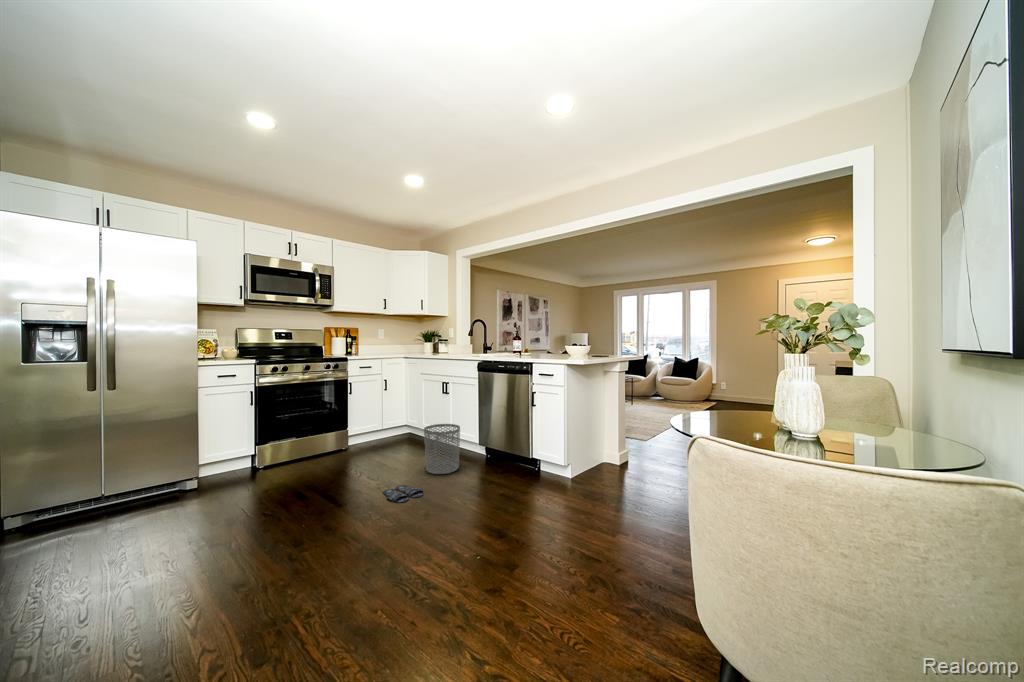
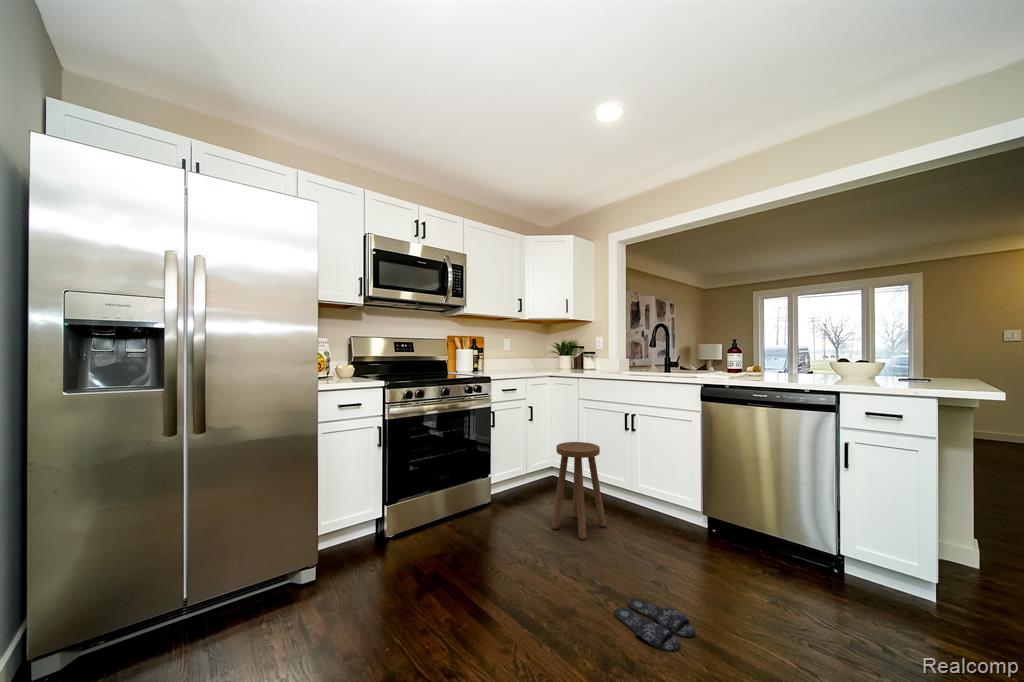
stool: none [382,401,420,463] -> present [552,442,606,539]
waste bin: present [424,424,460,474] -> none [636,483,697,572]

